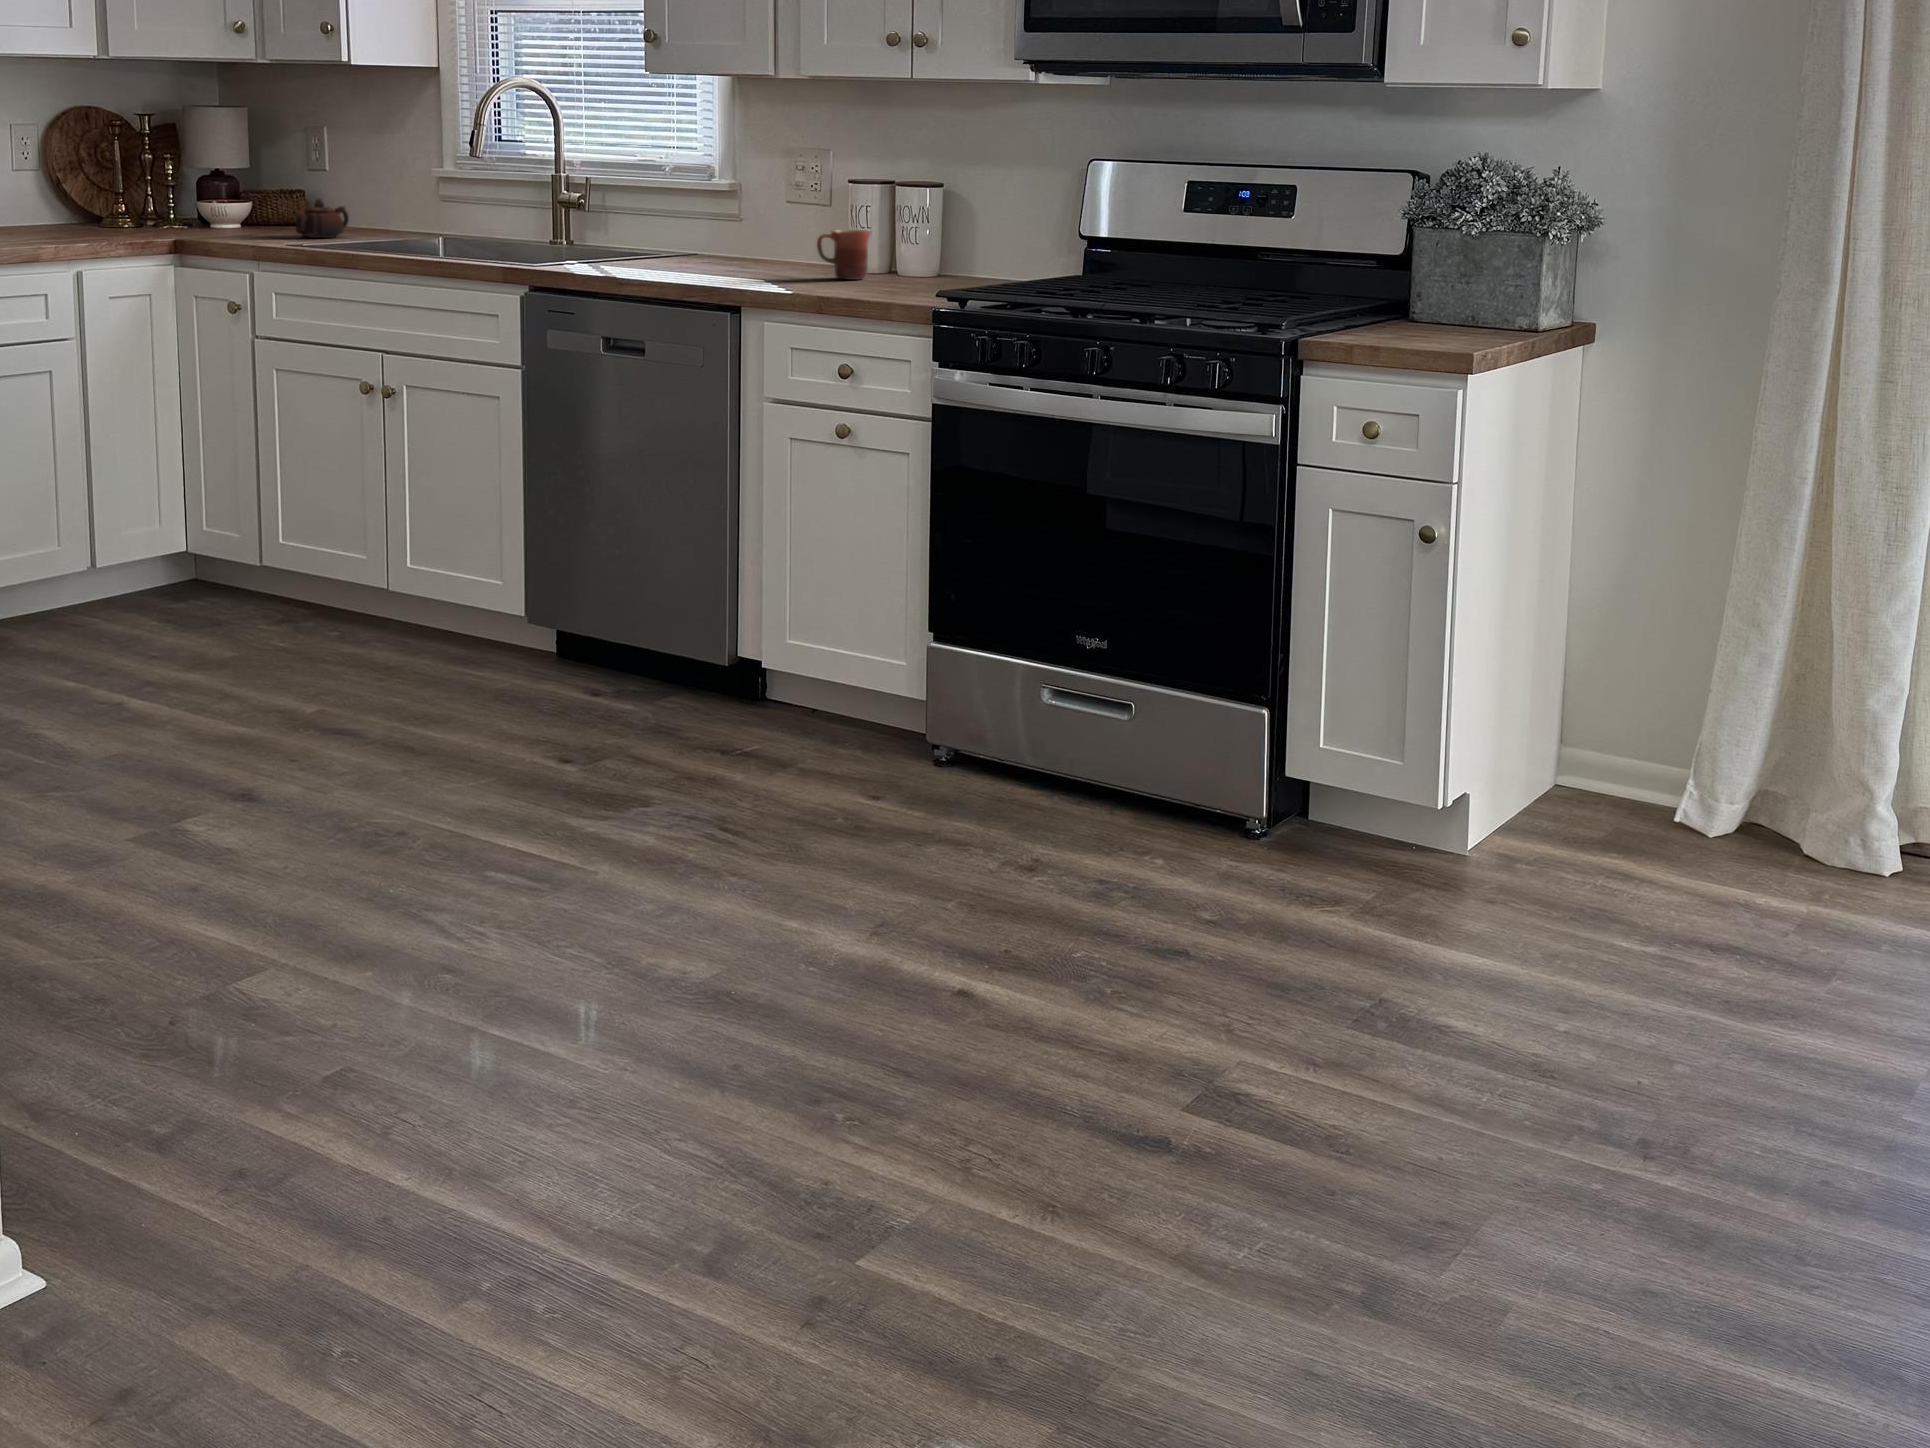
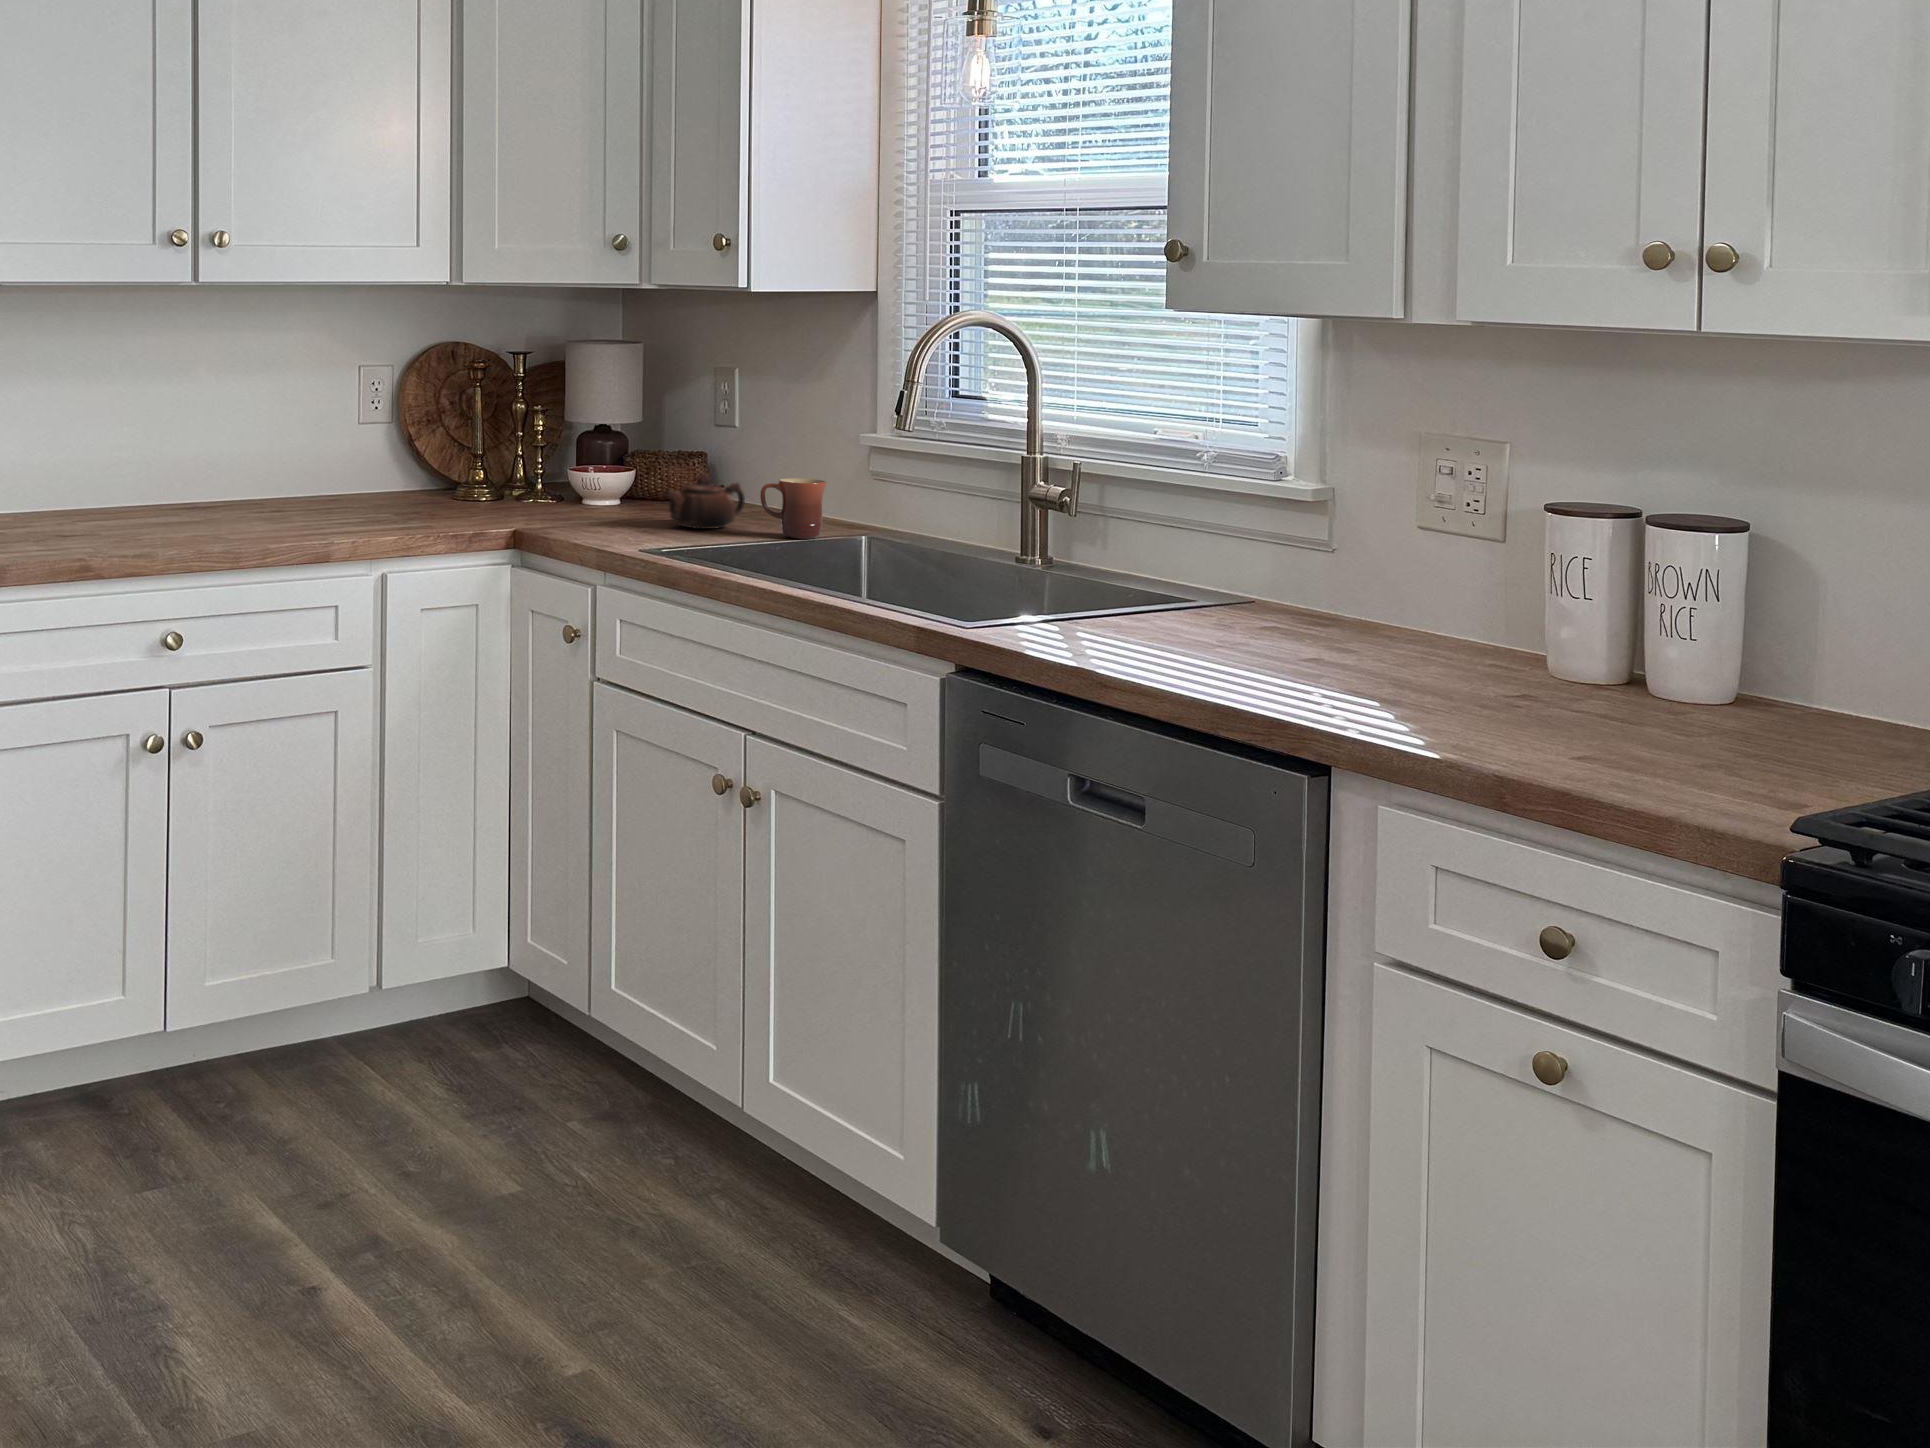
mug: present [817,230,871,280] -> present [760,478,827,539]

